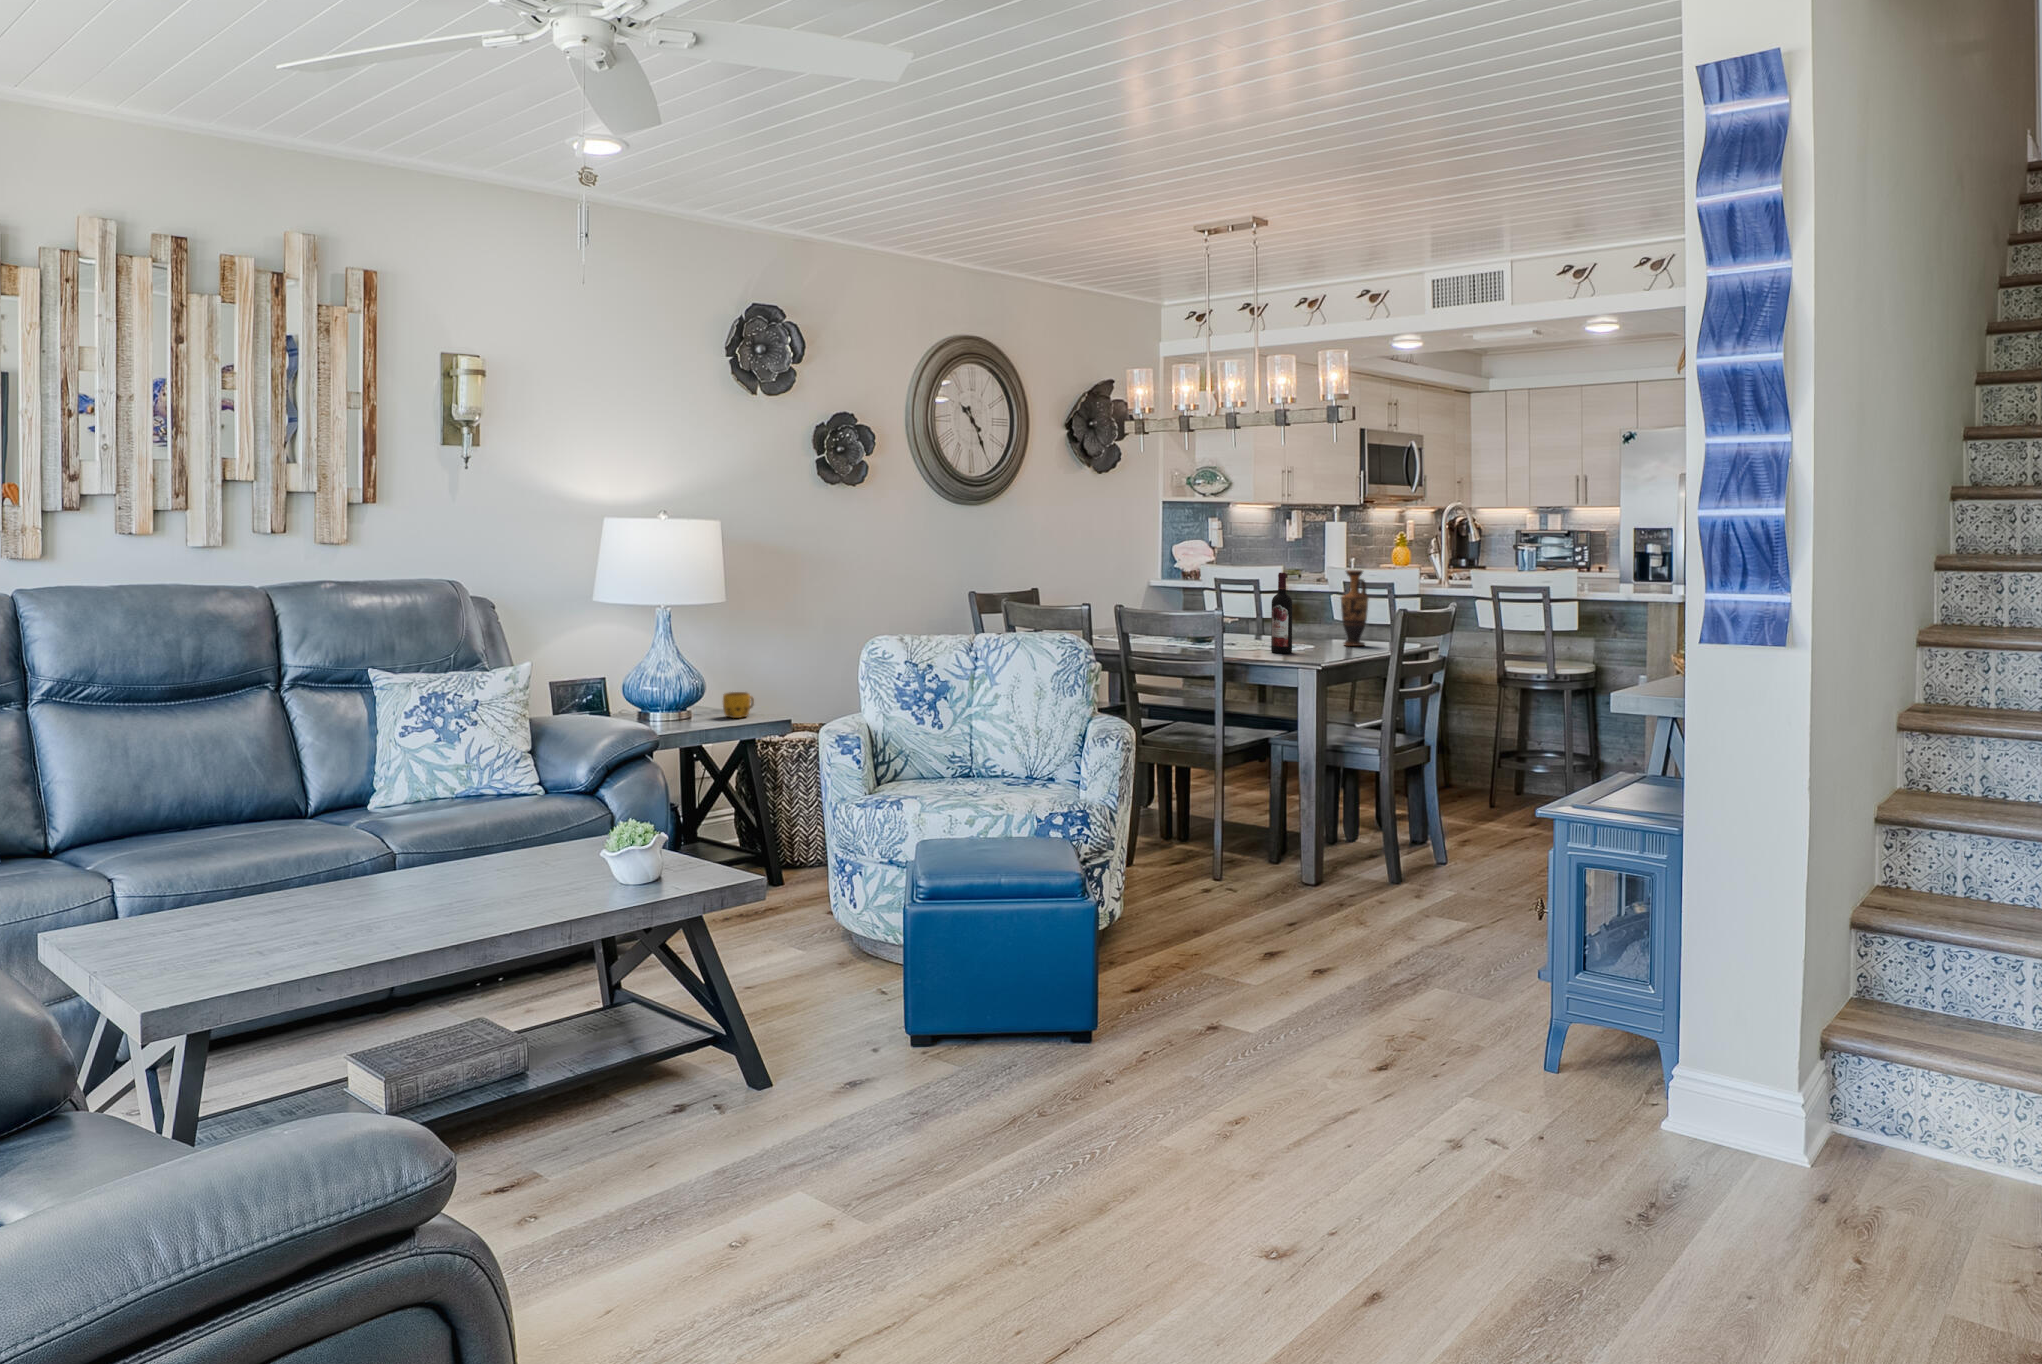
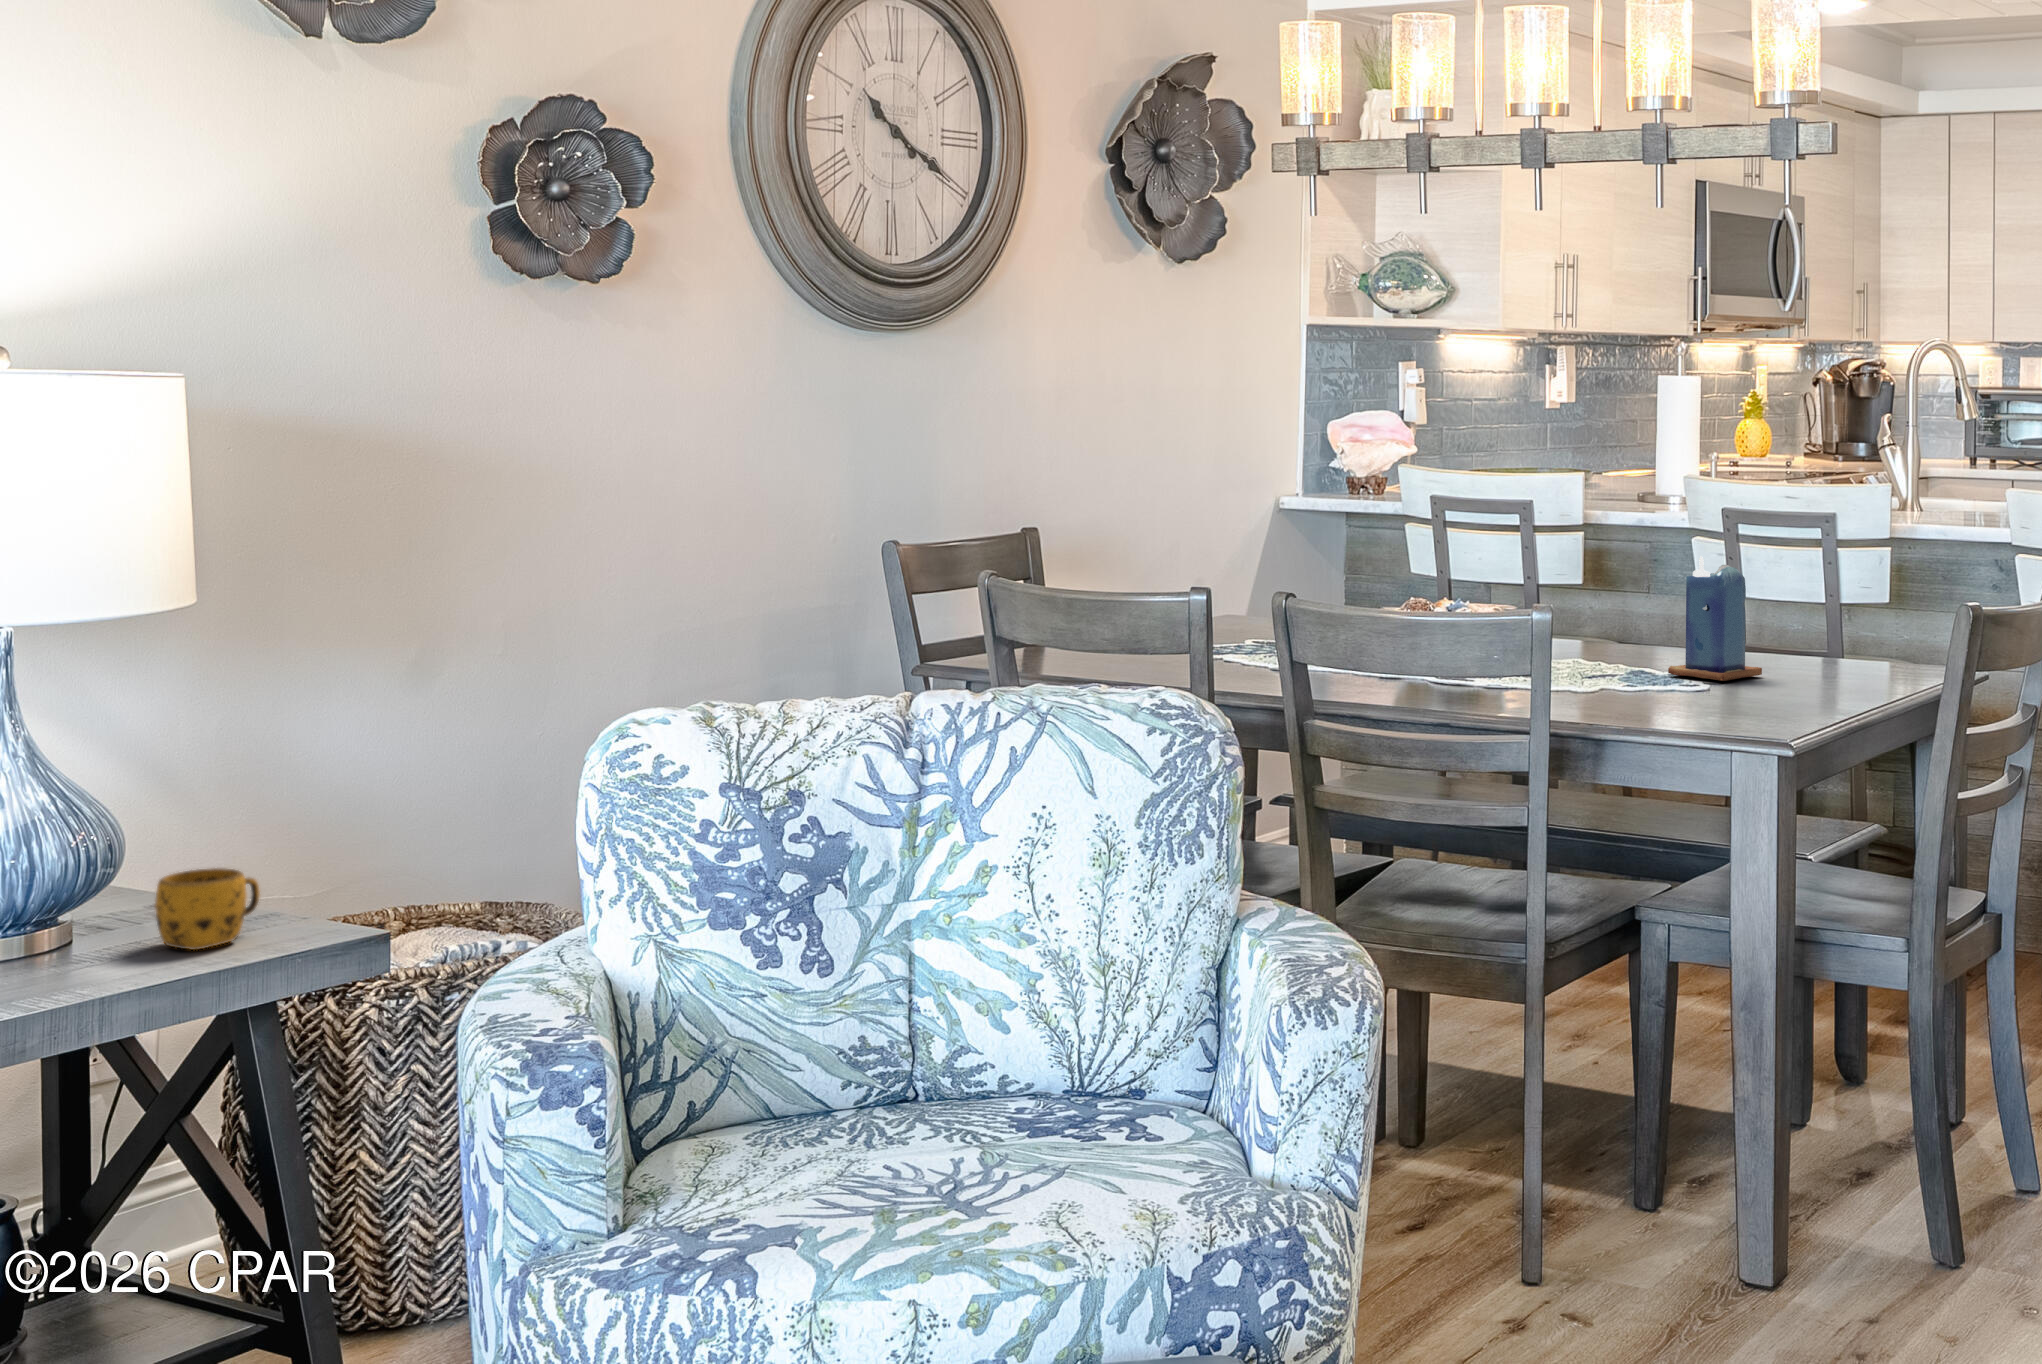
vase: present [1341,570,1368,646] -> none [1767,491,1830,667]
wine bottle: present [1271,573,1292,653] -> none [1633,502,1682,694]
candle: none [1292,597,1333,649] -> present [1668,556,1762,681]

